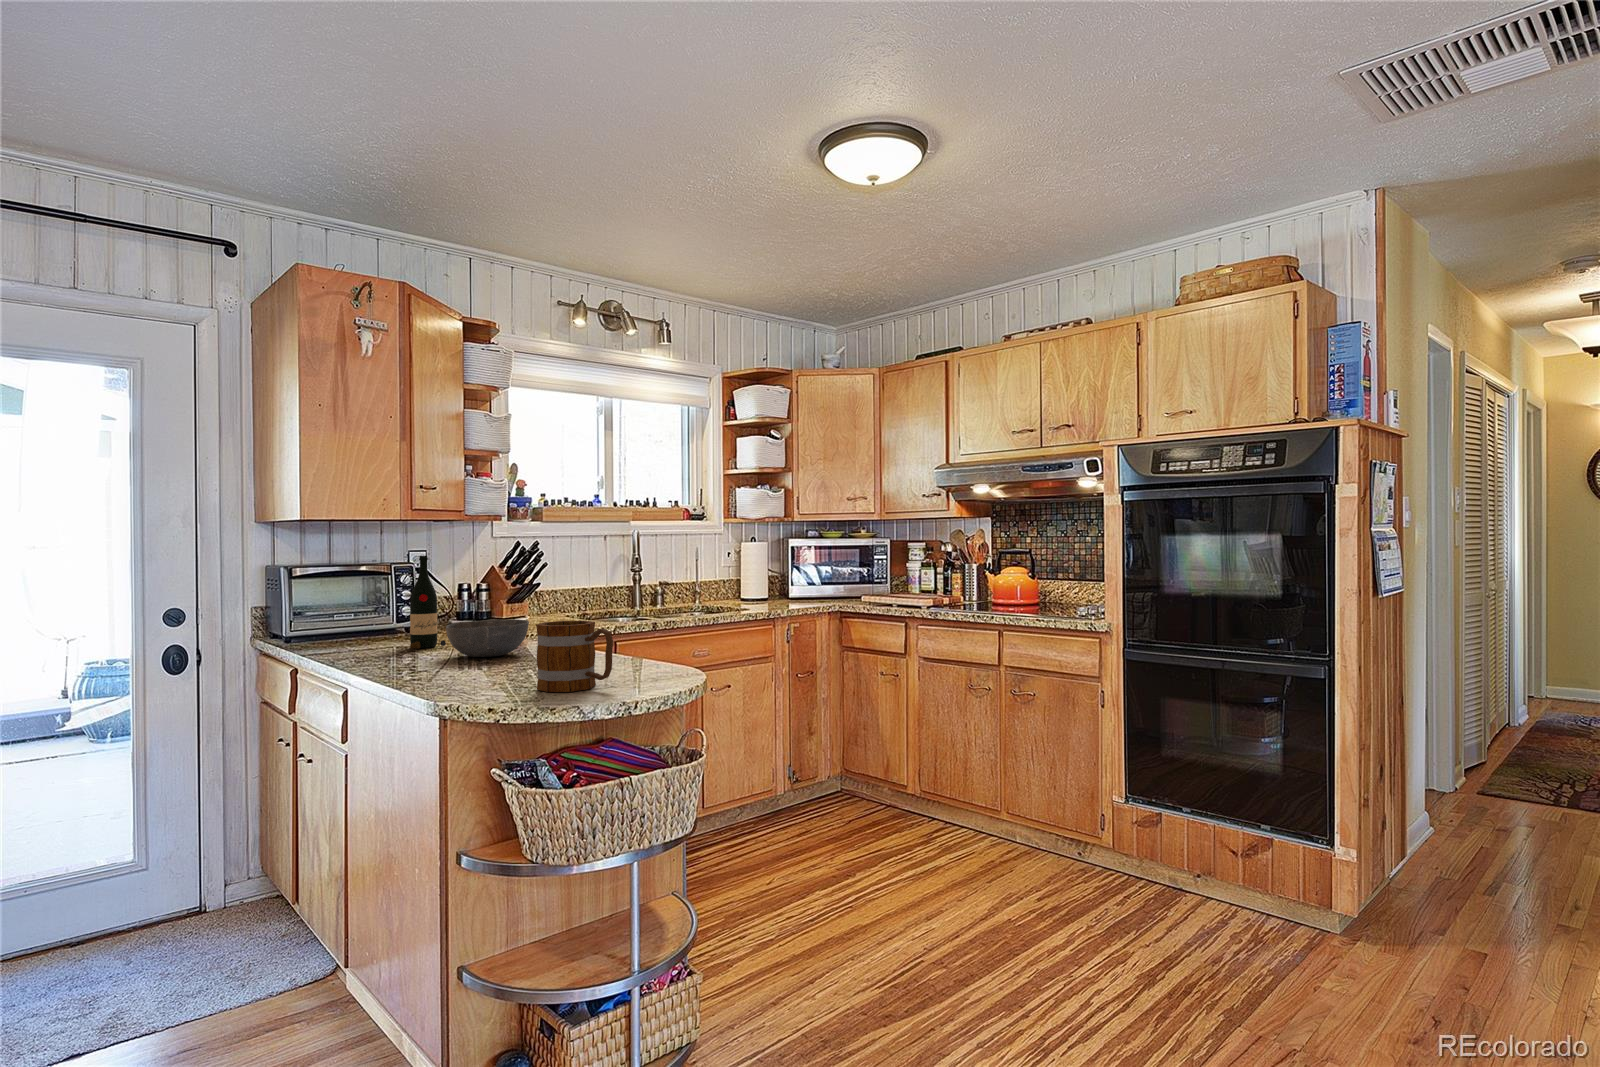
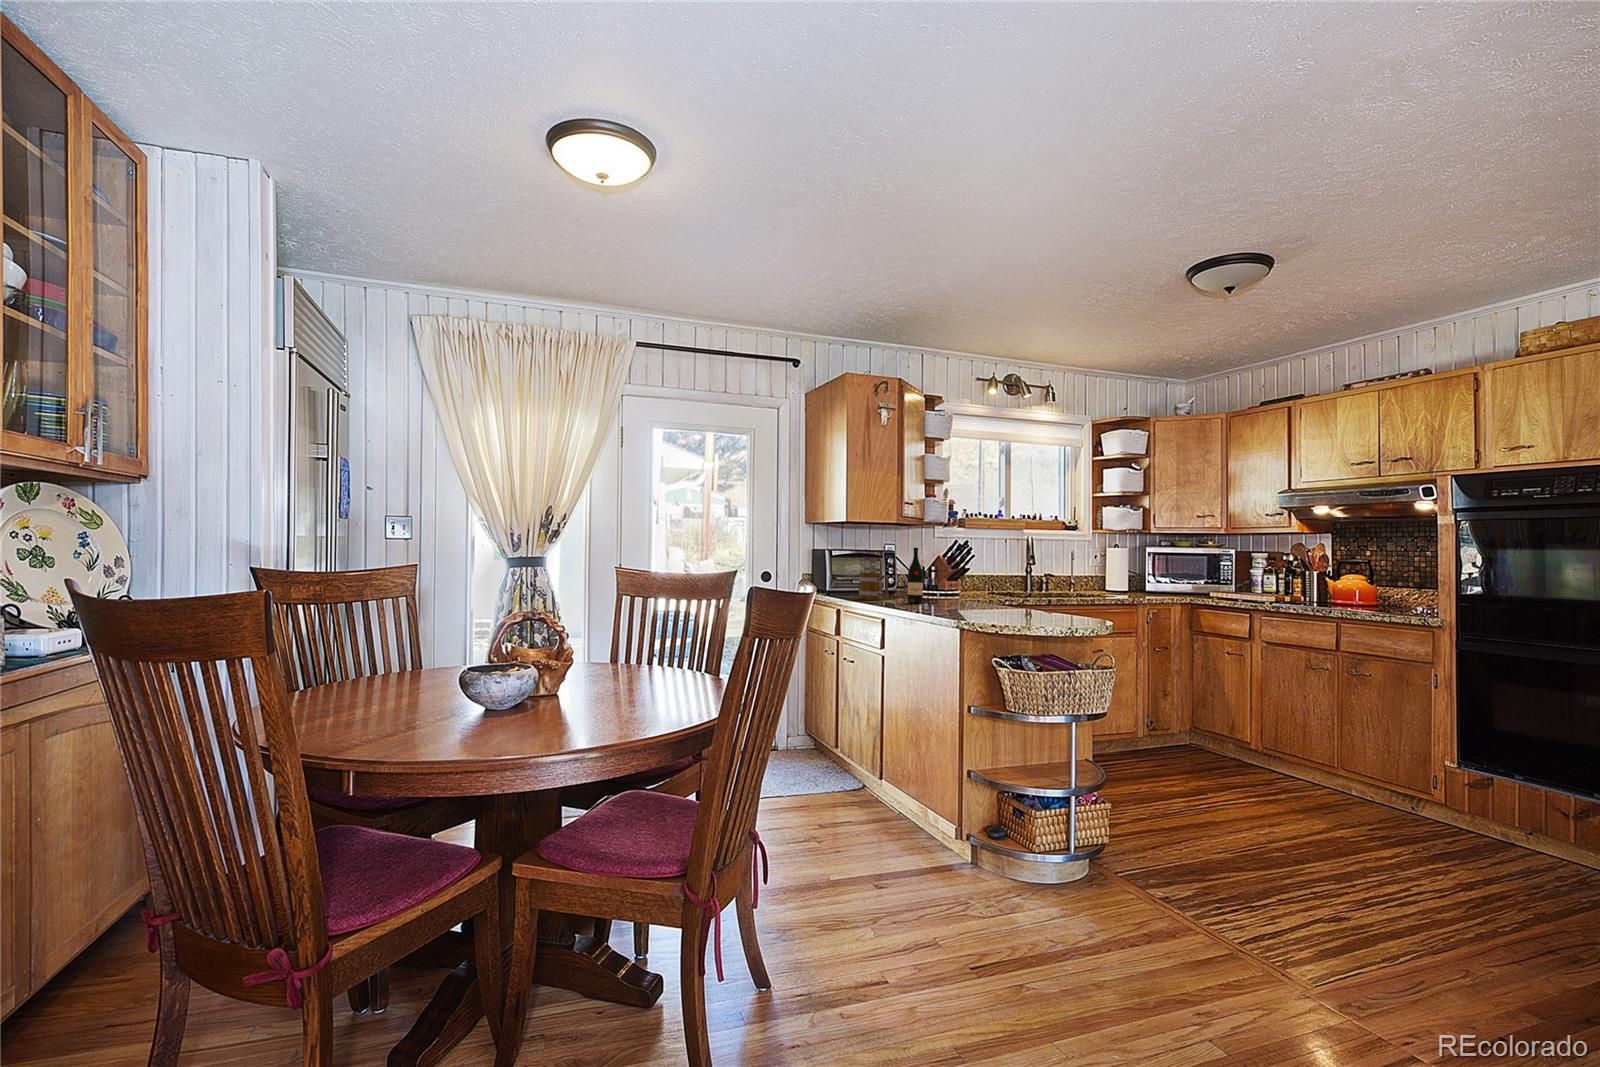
bowl: present [446,619,529,657] -> none [938,587,986,608]
mug: present [536,621,613,692] -> present [859,573,889,600]

